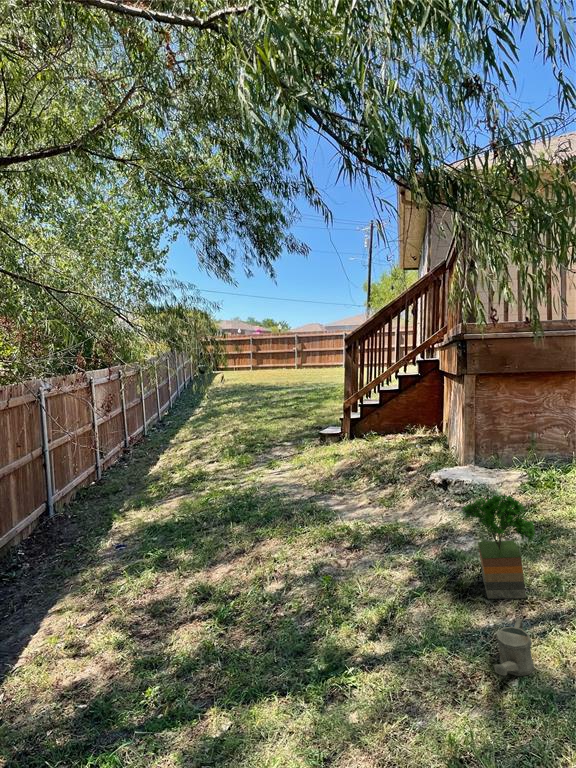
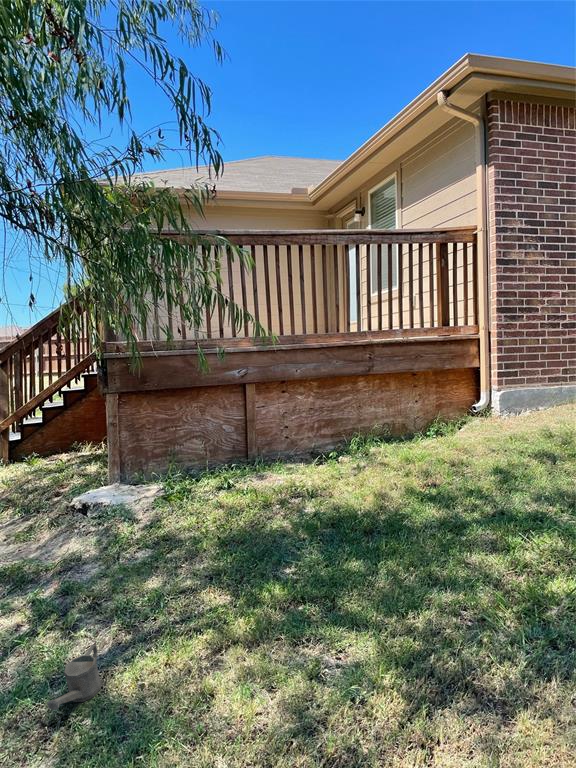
potted tree: present [462,494,535,599] -> none [57,521,127,627]

